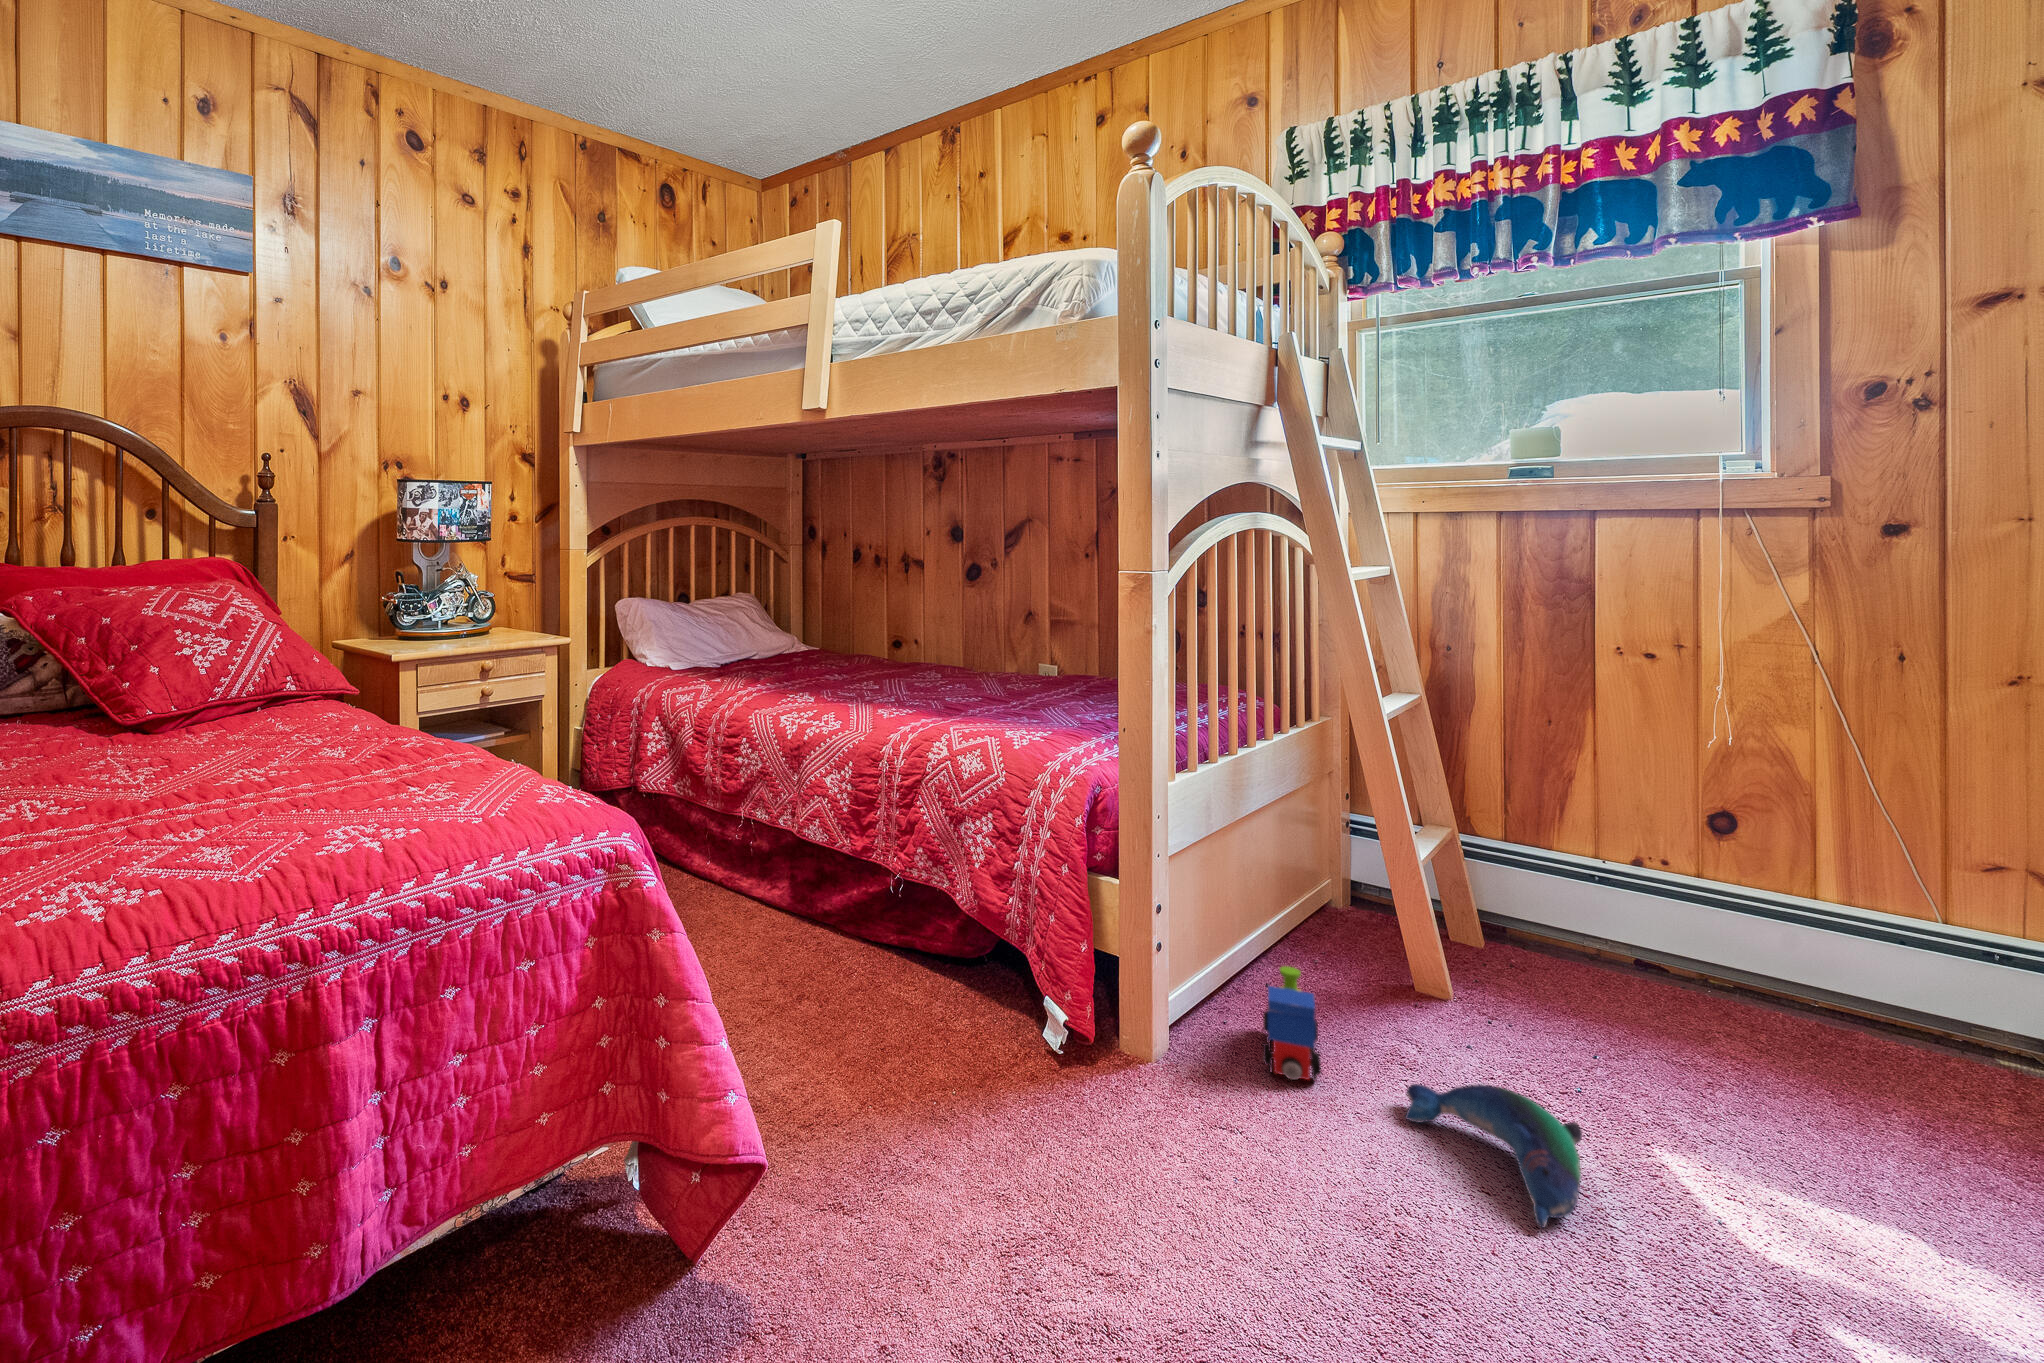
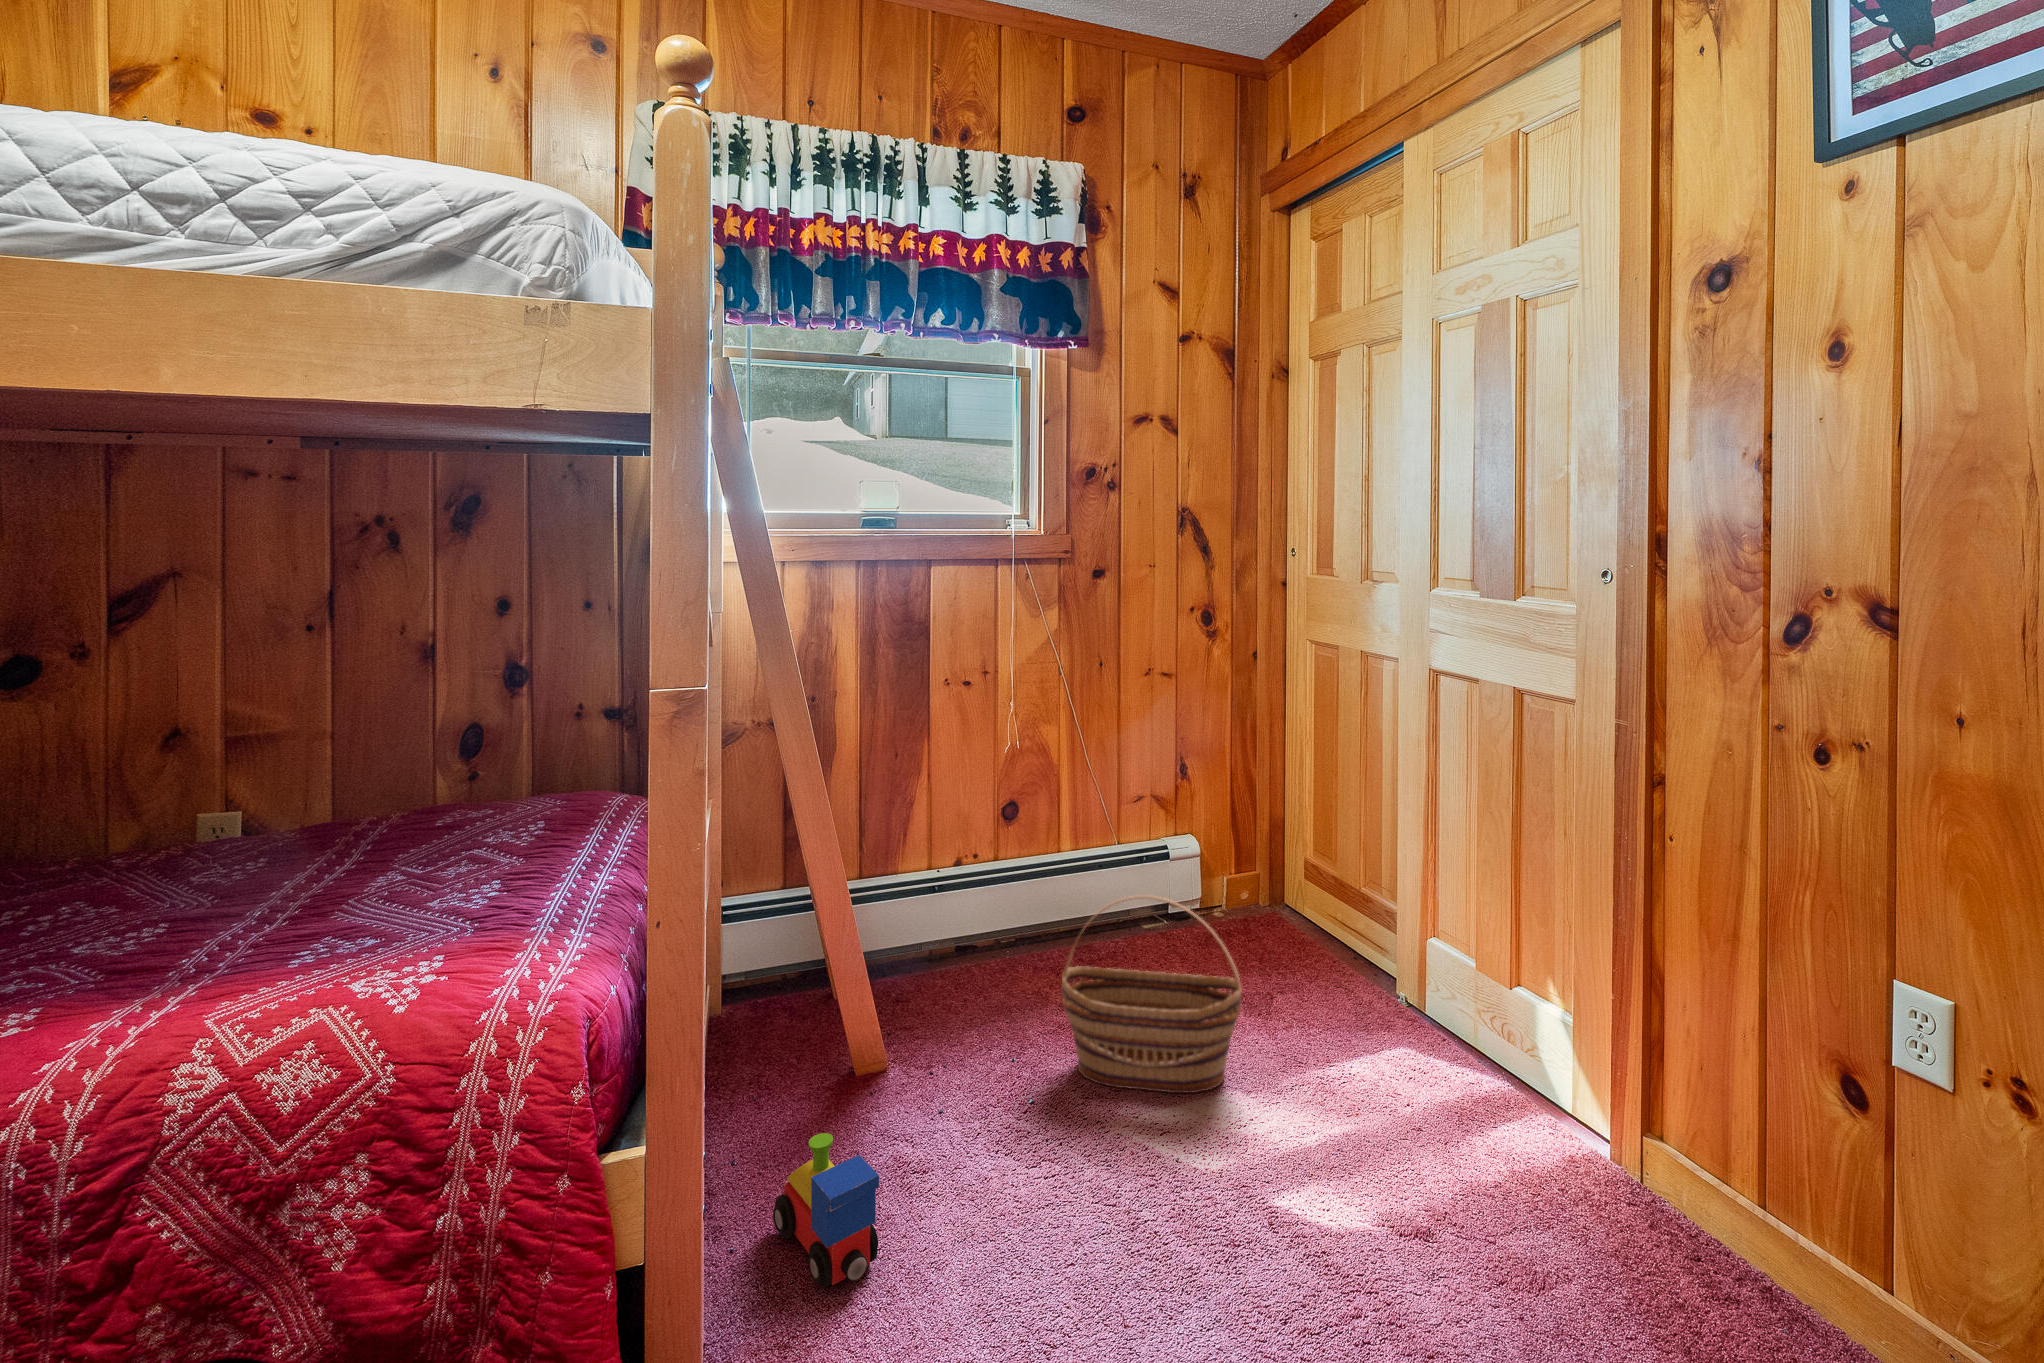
basket: none [1648,917,1940,1213] -> present [1062,895,1241,1093]
plush toy: present [1405,1084,1582,1228] -> none [955,1146,1142,1275]

